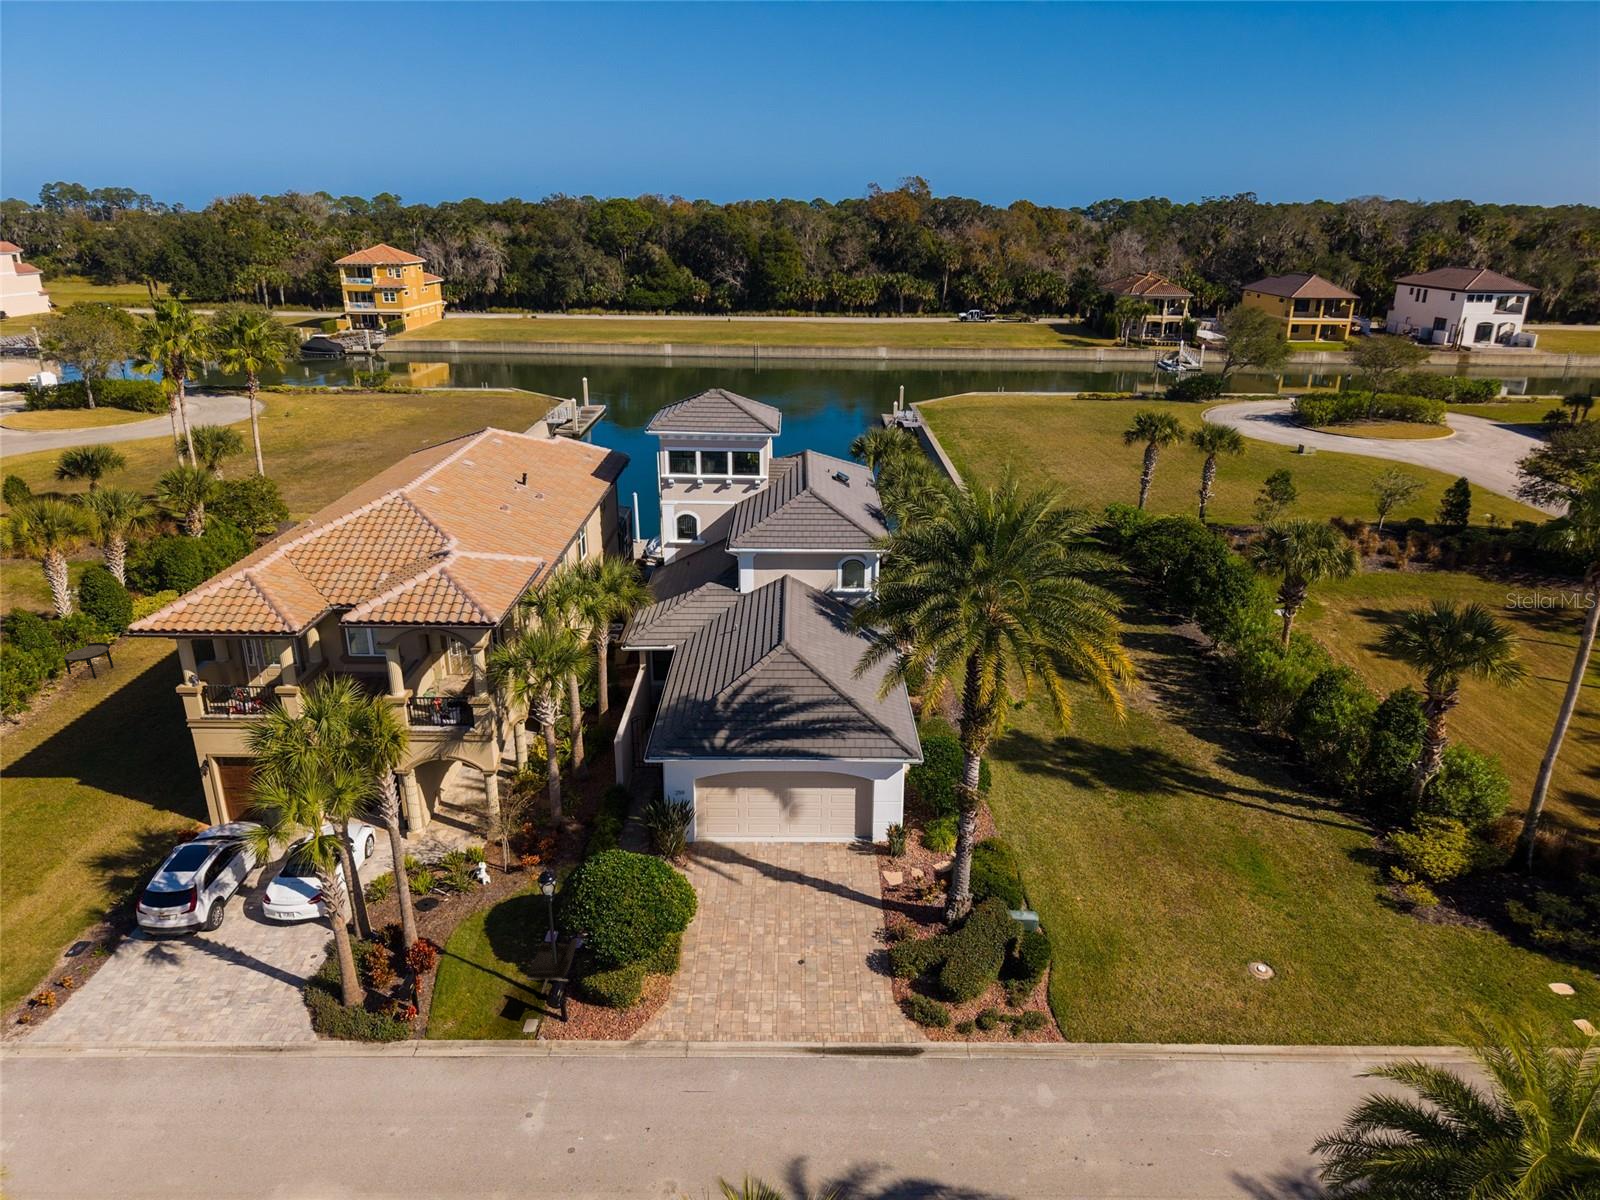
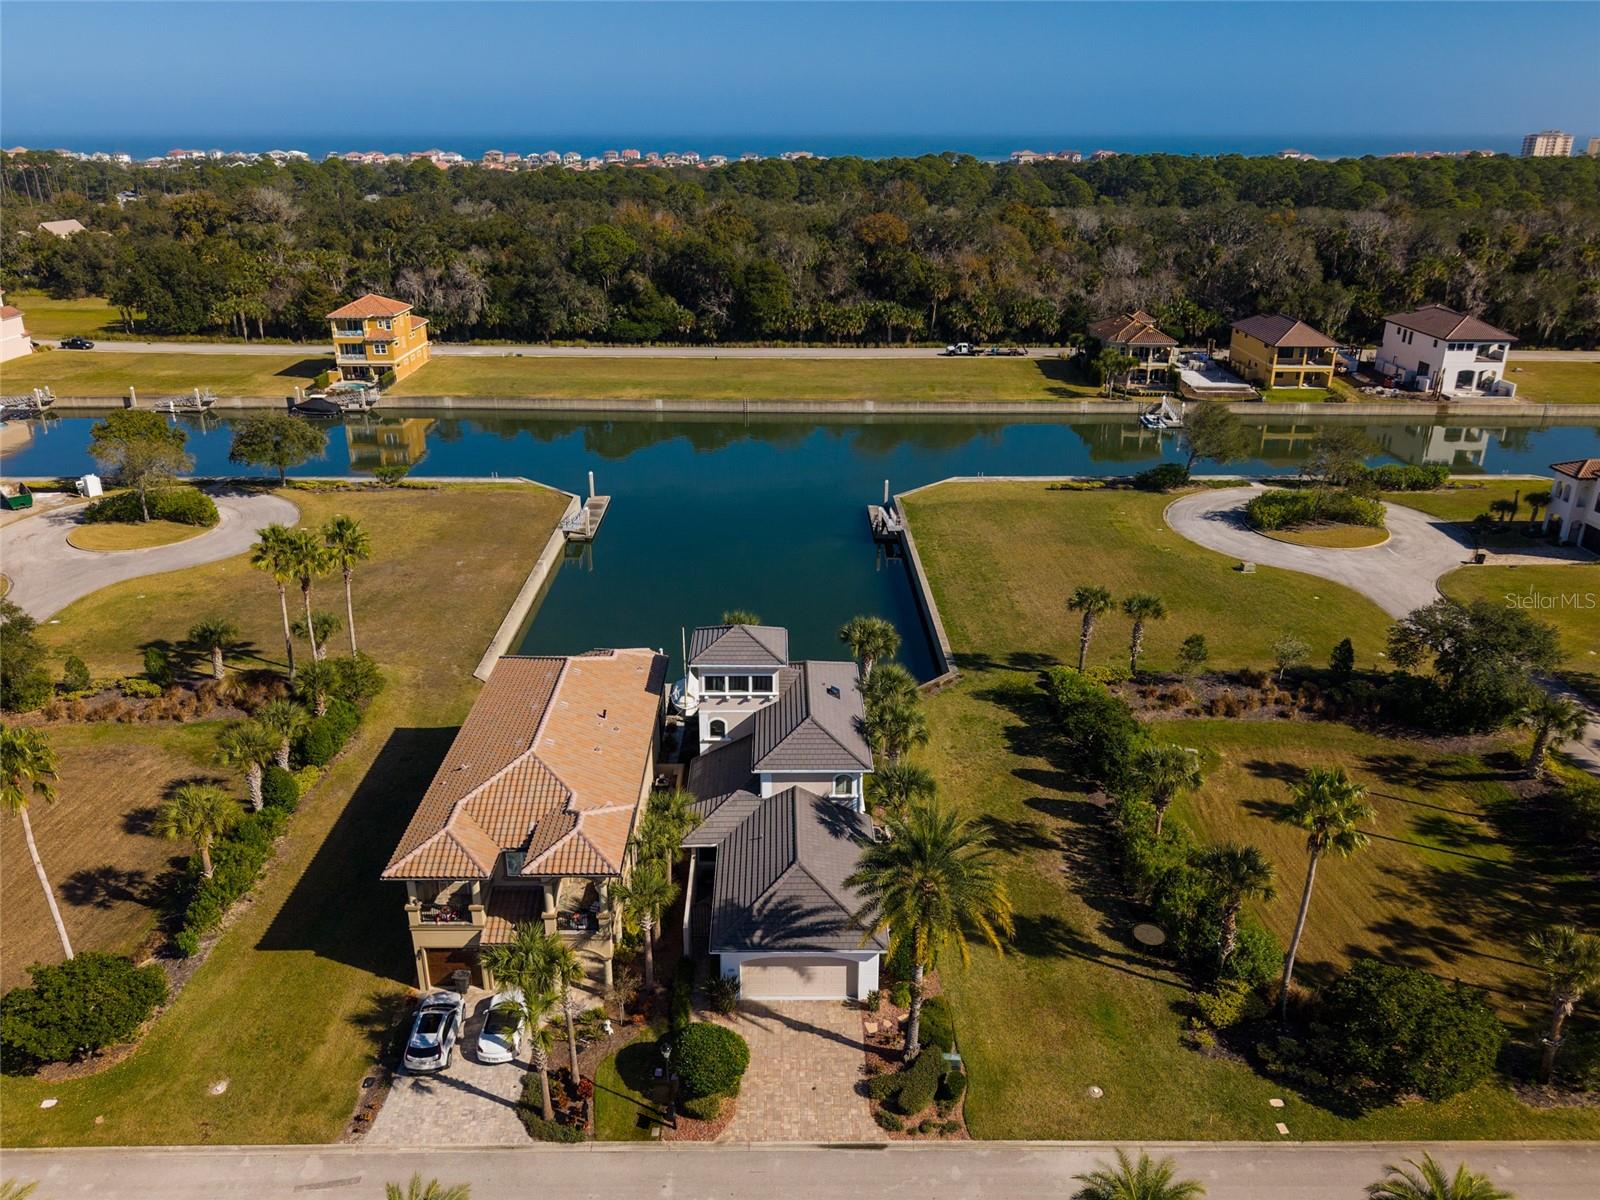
round table: present [63,643,113,679] -> present [1132,922,1167,958]

